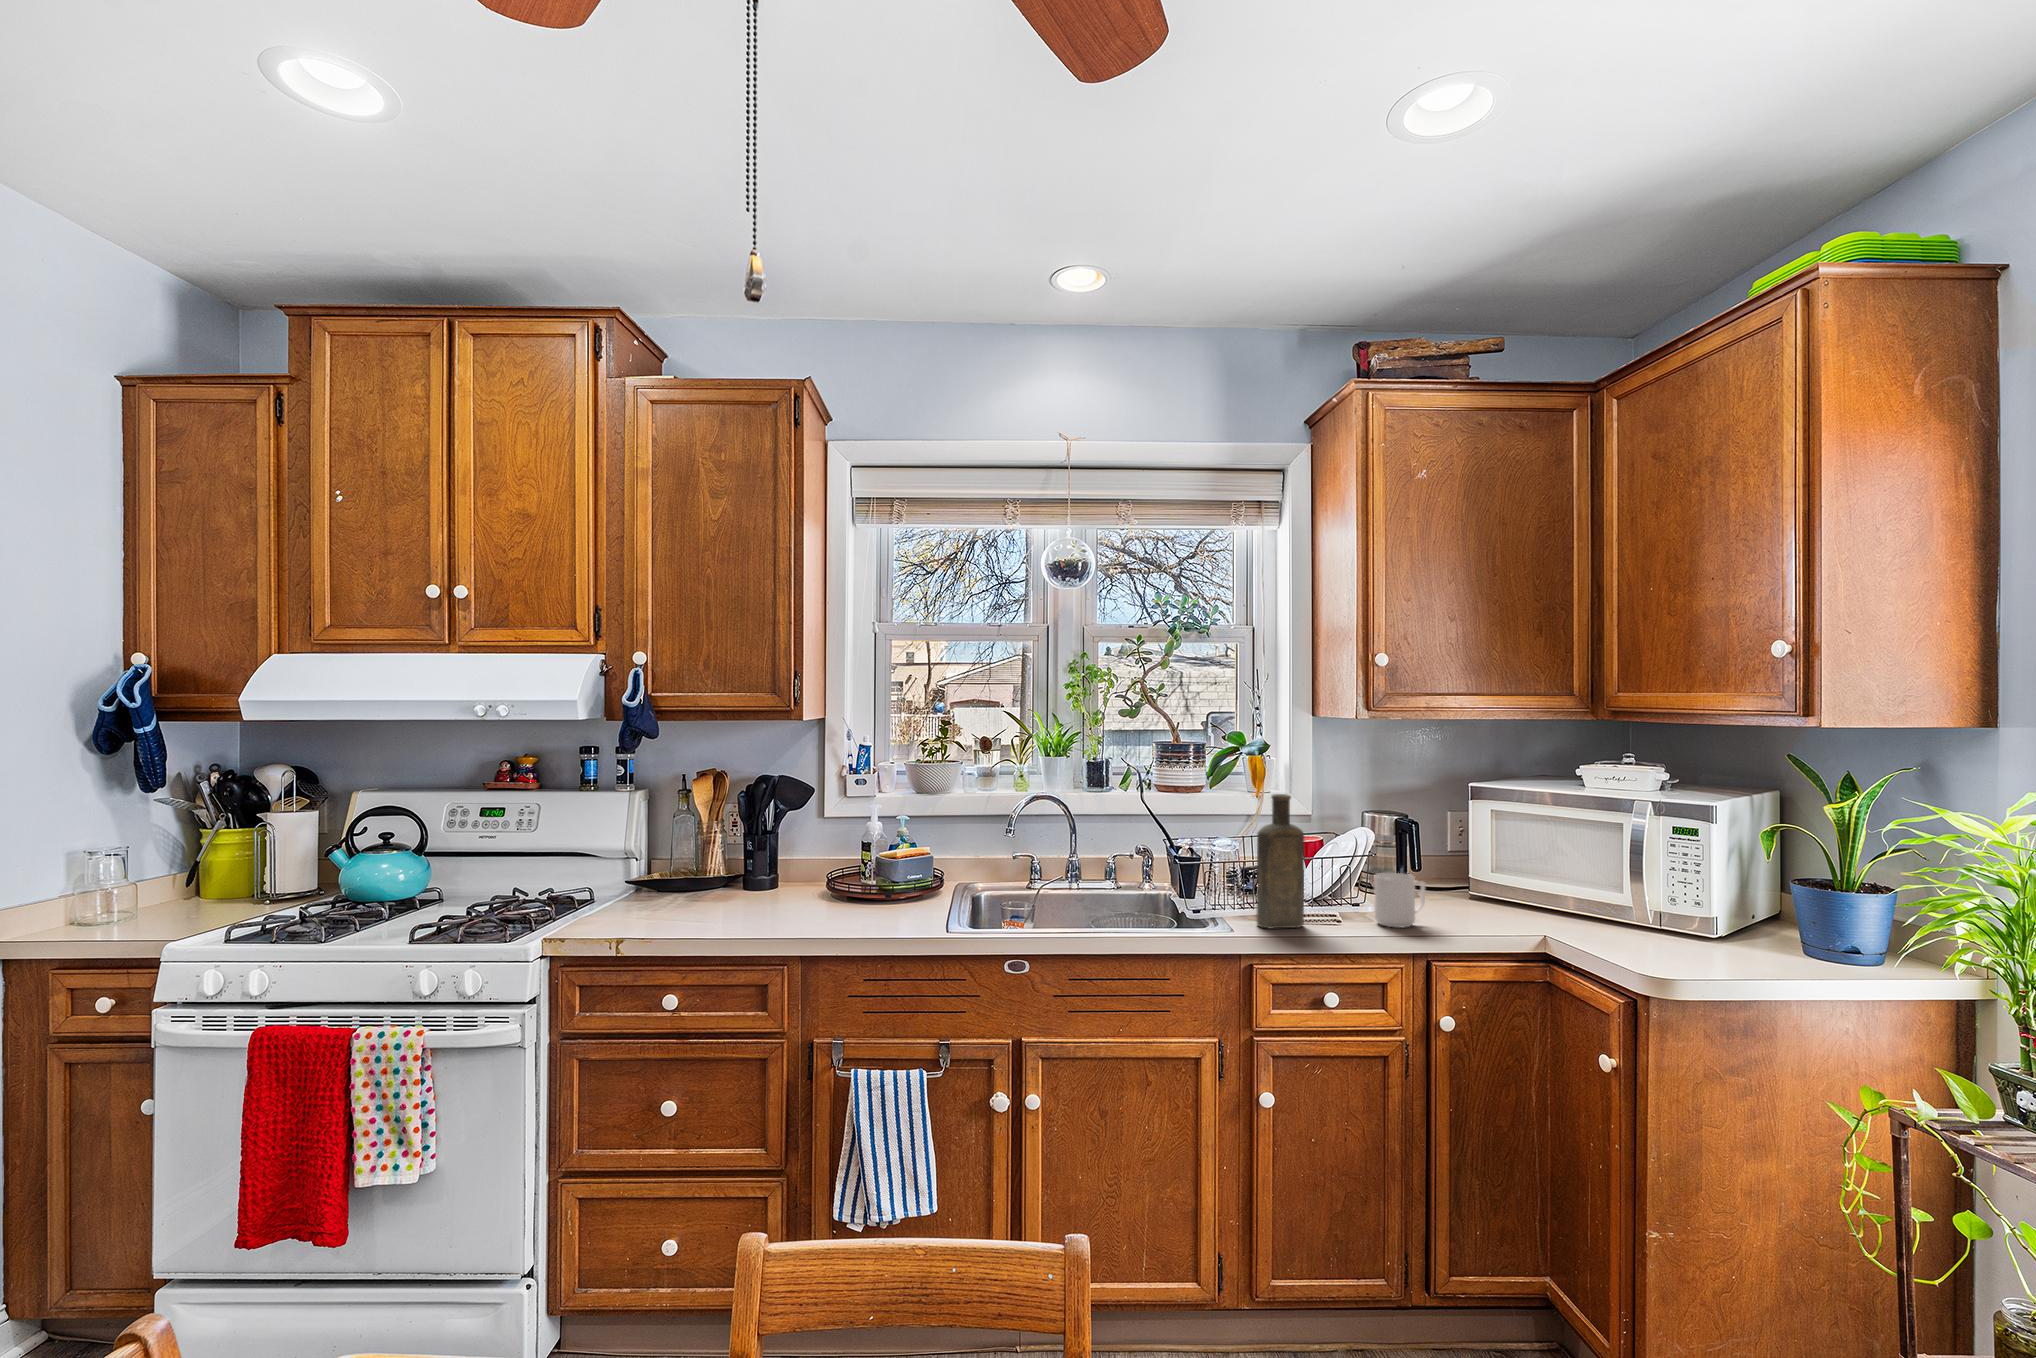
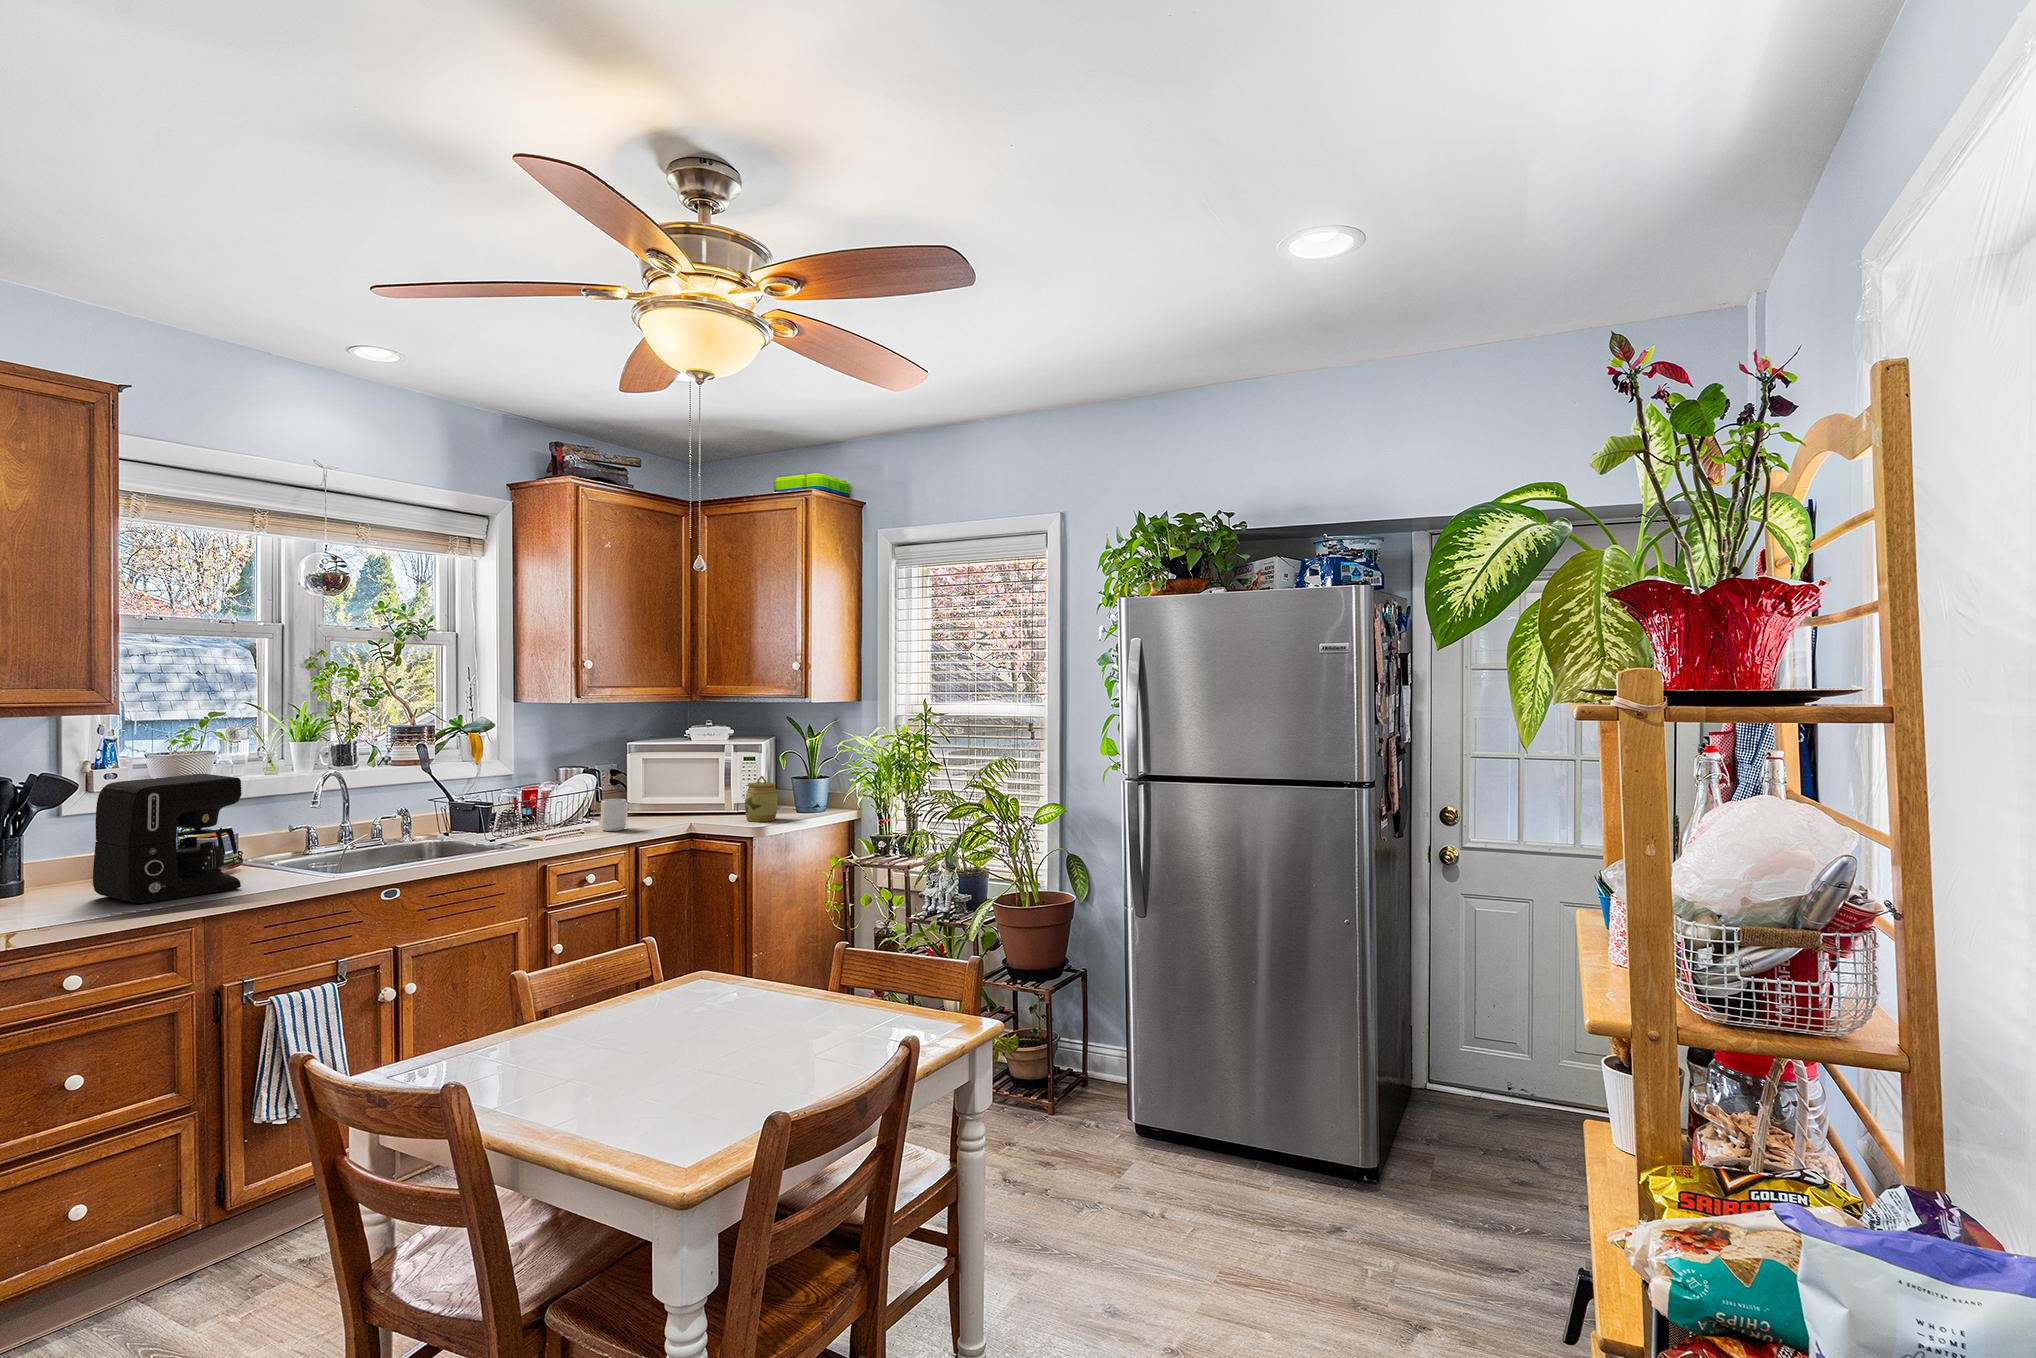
coffee maker: none [736,787,865,926] -> present [93,774,242,903]
bottle: present [1257,794,1304,929] -> none [532,755,570,842]
jar: none [1650,866,1732,961] -> present [745,776,778,822]

